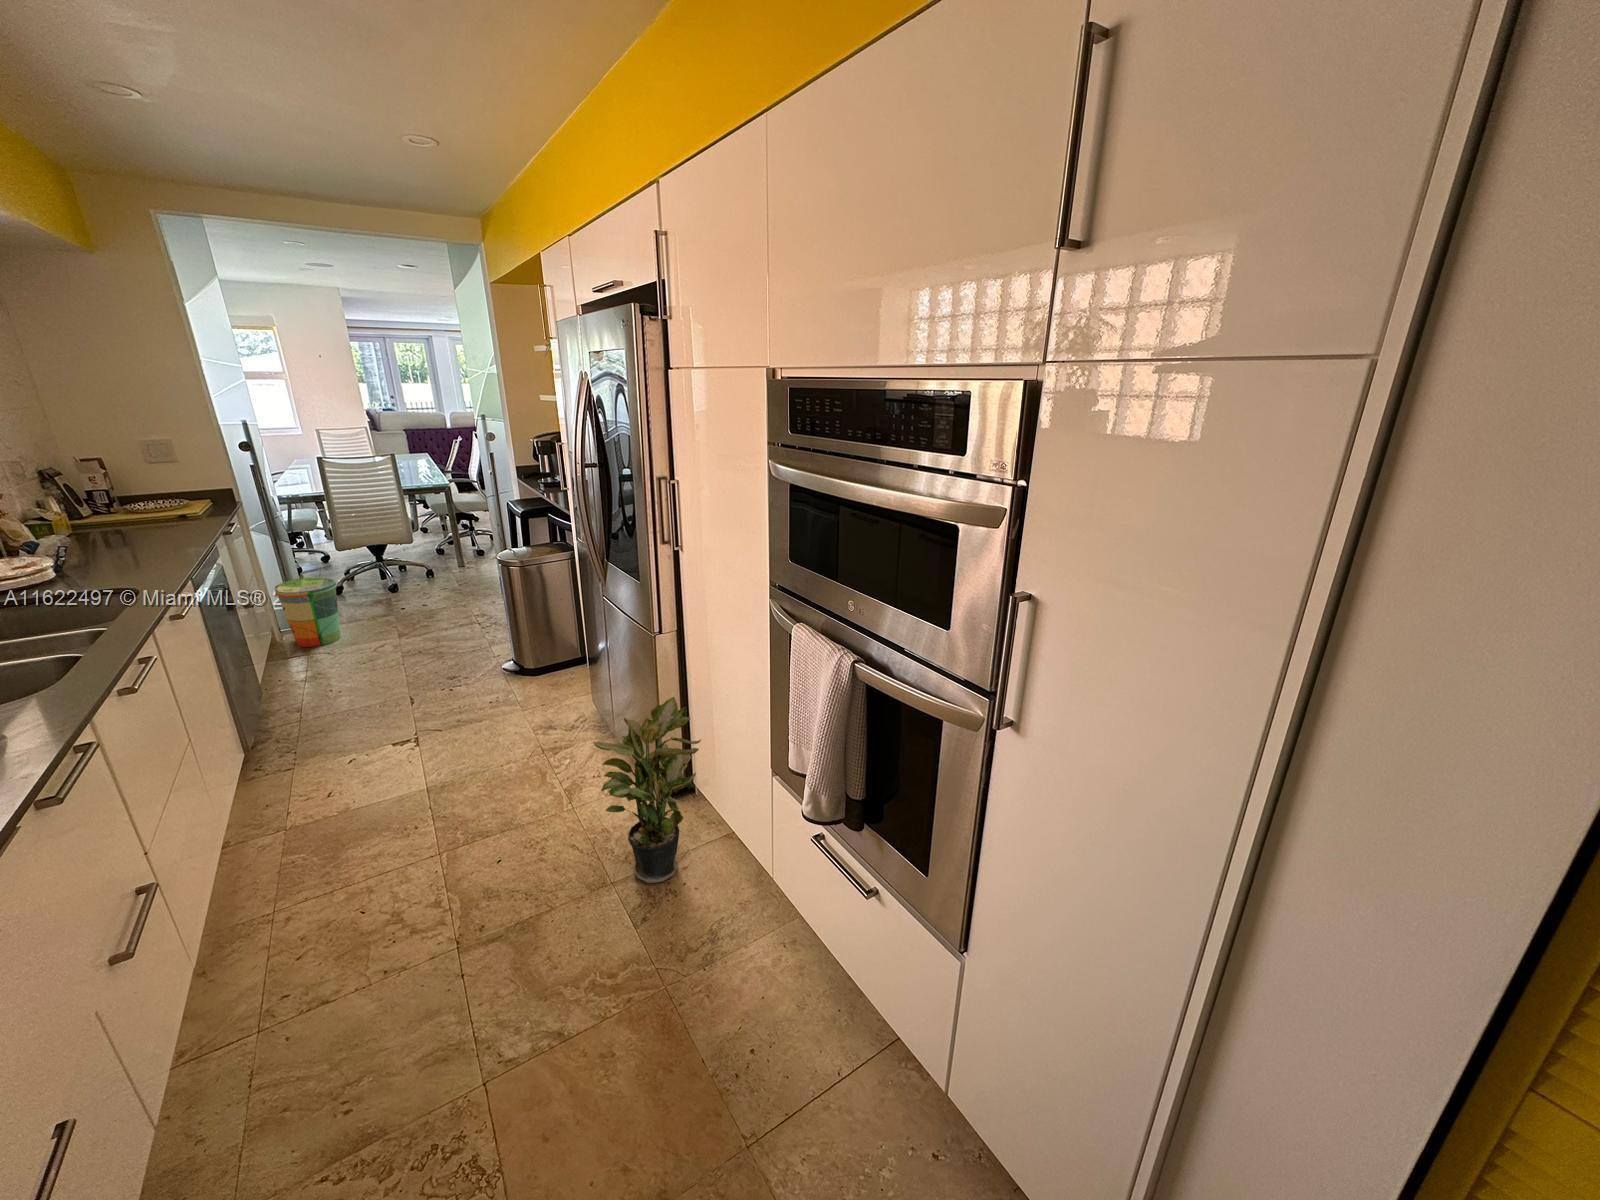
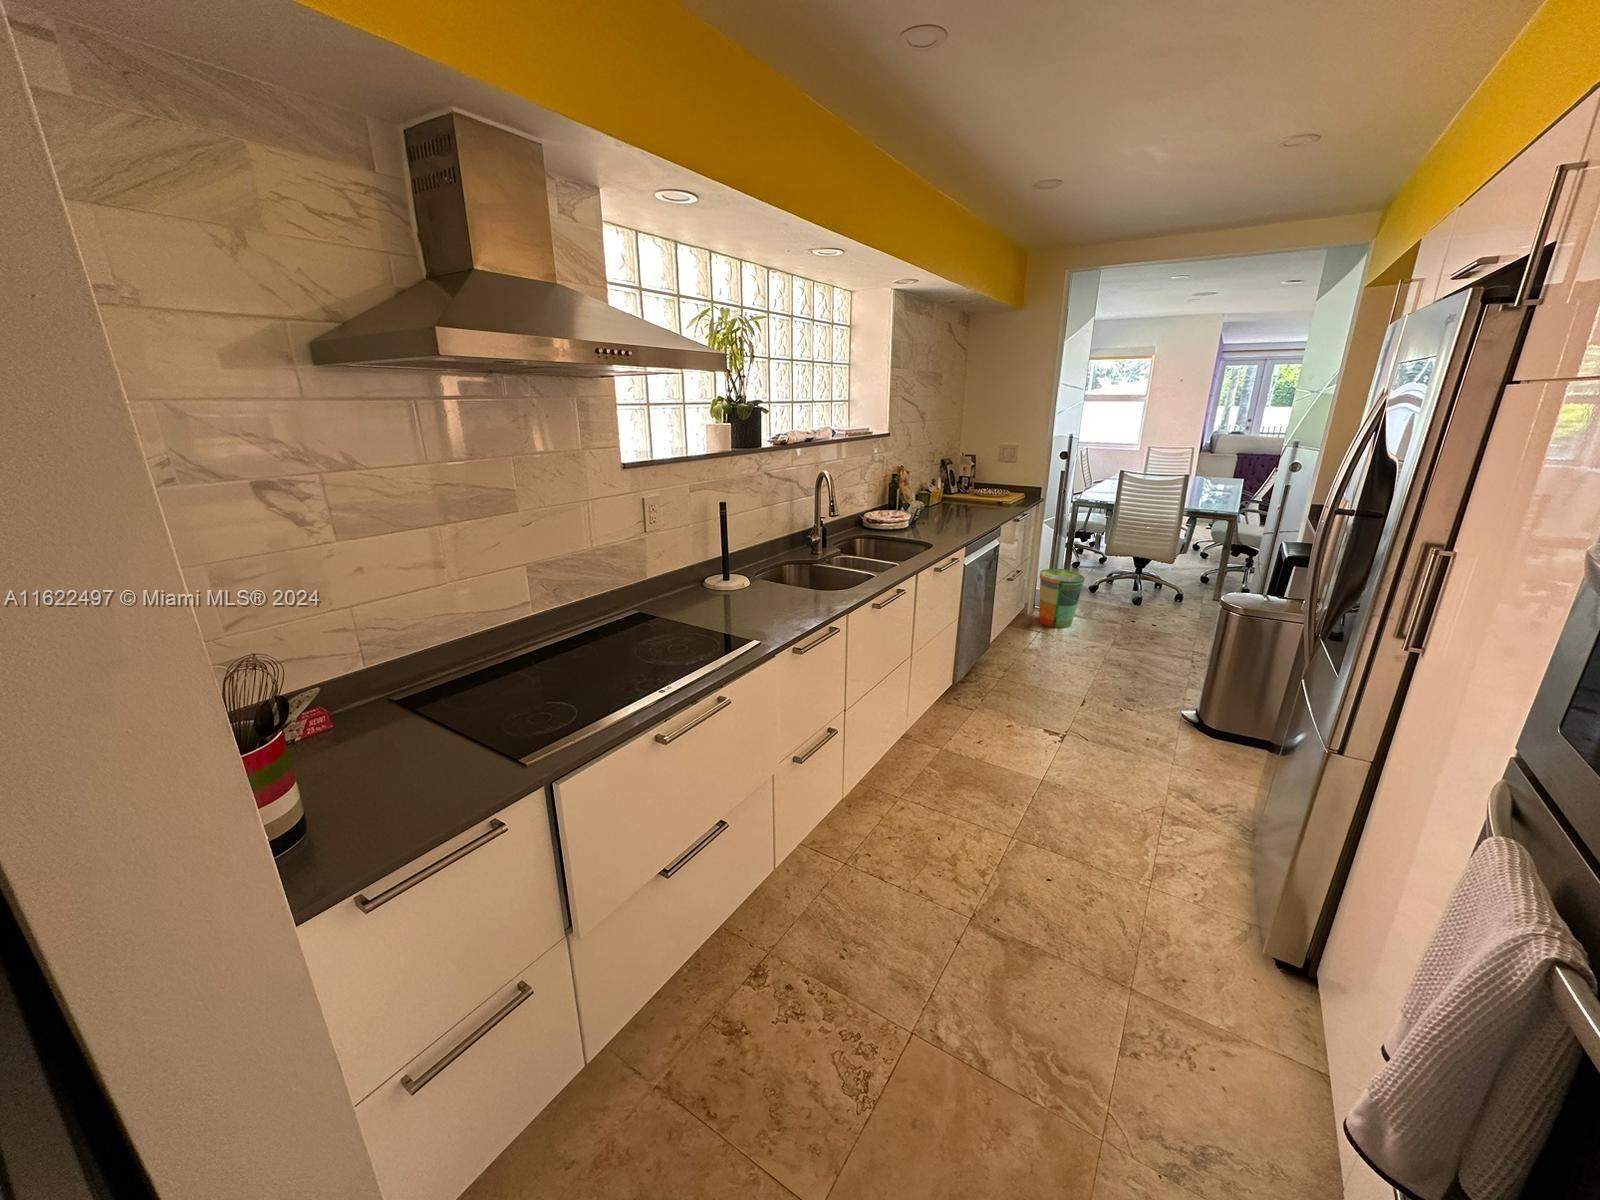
potted plant: present [593,697,701,883] -> none [1152,822,1330,1049]

